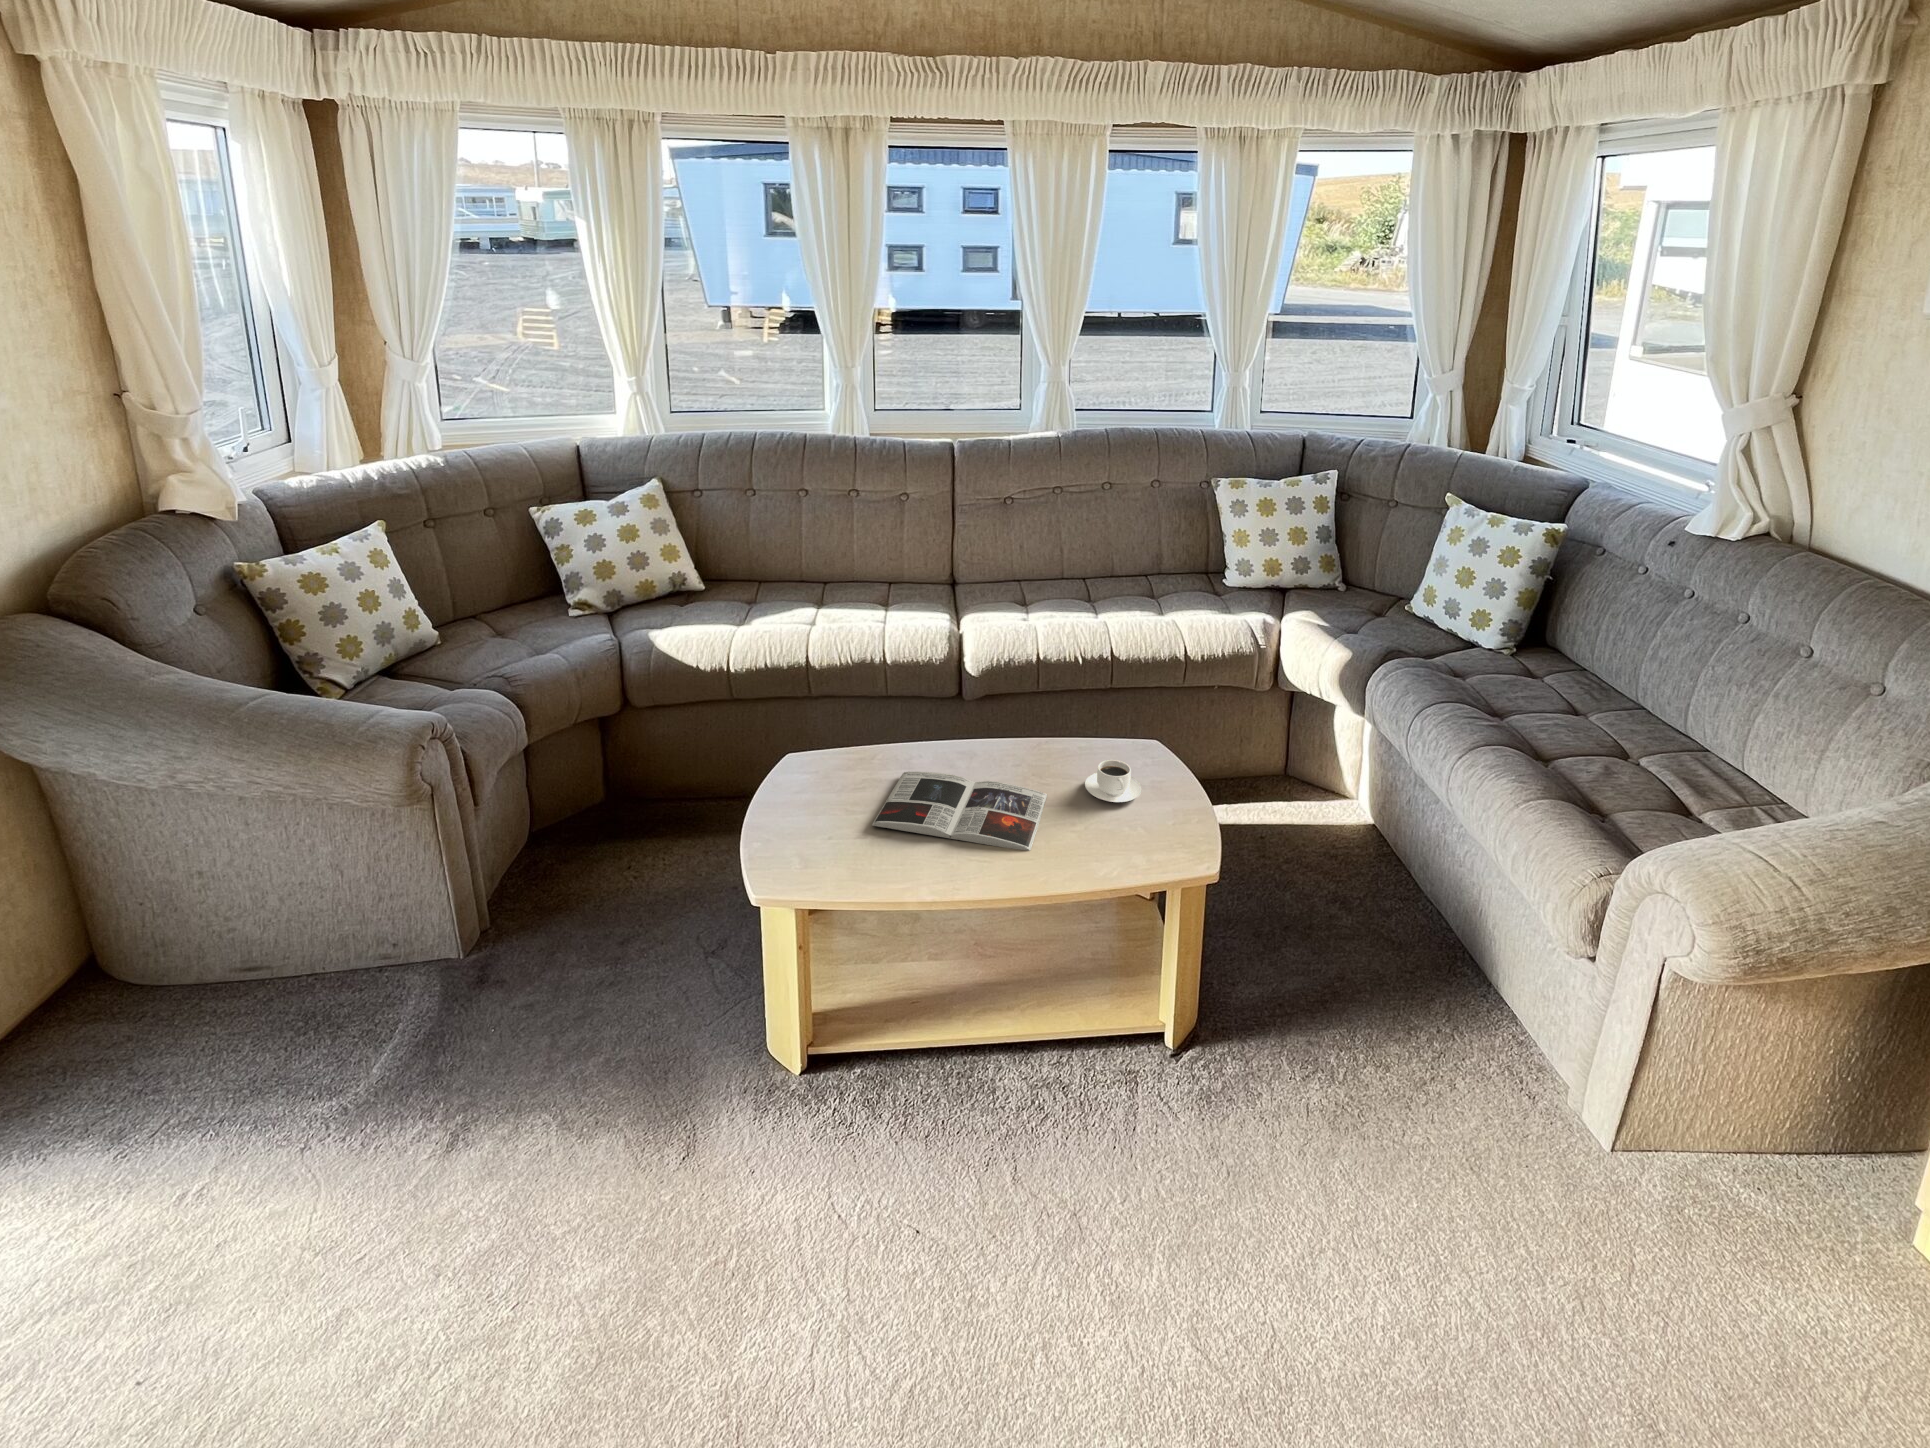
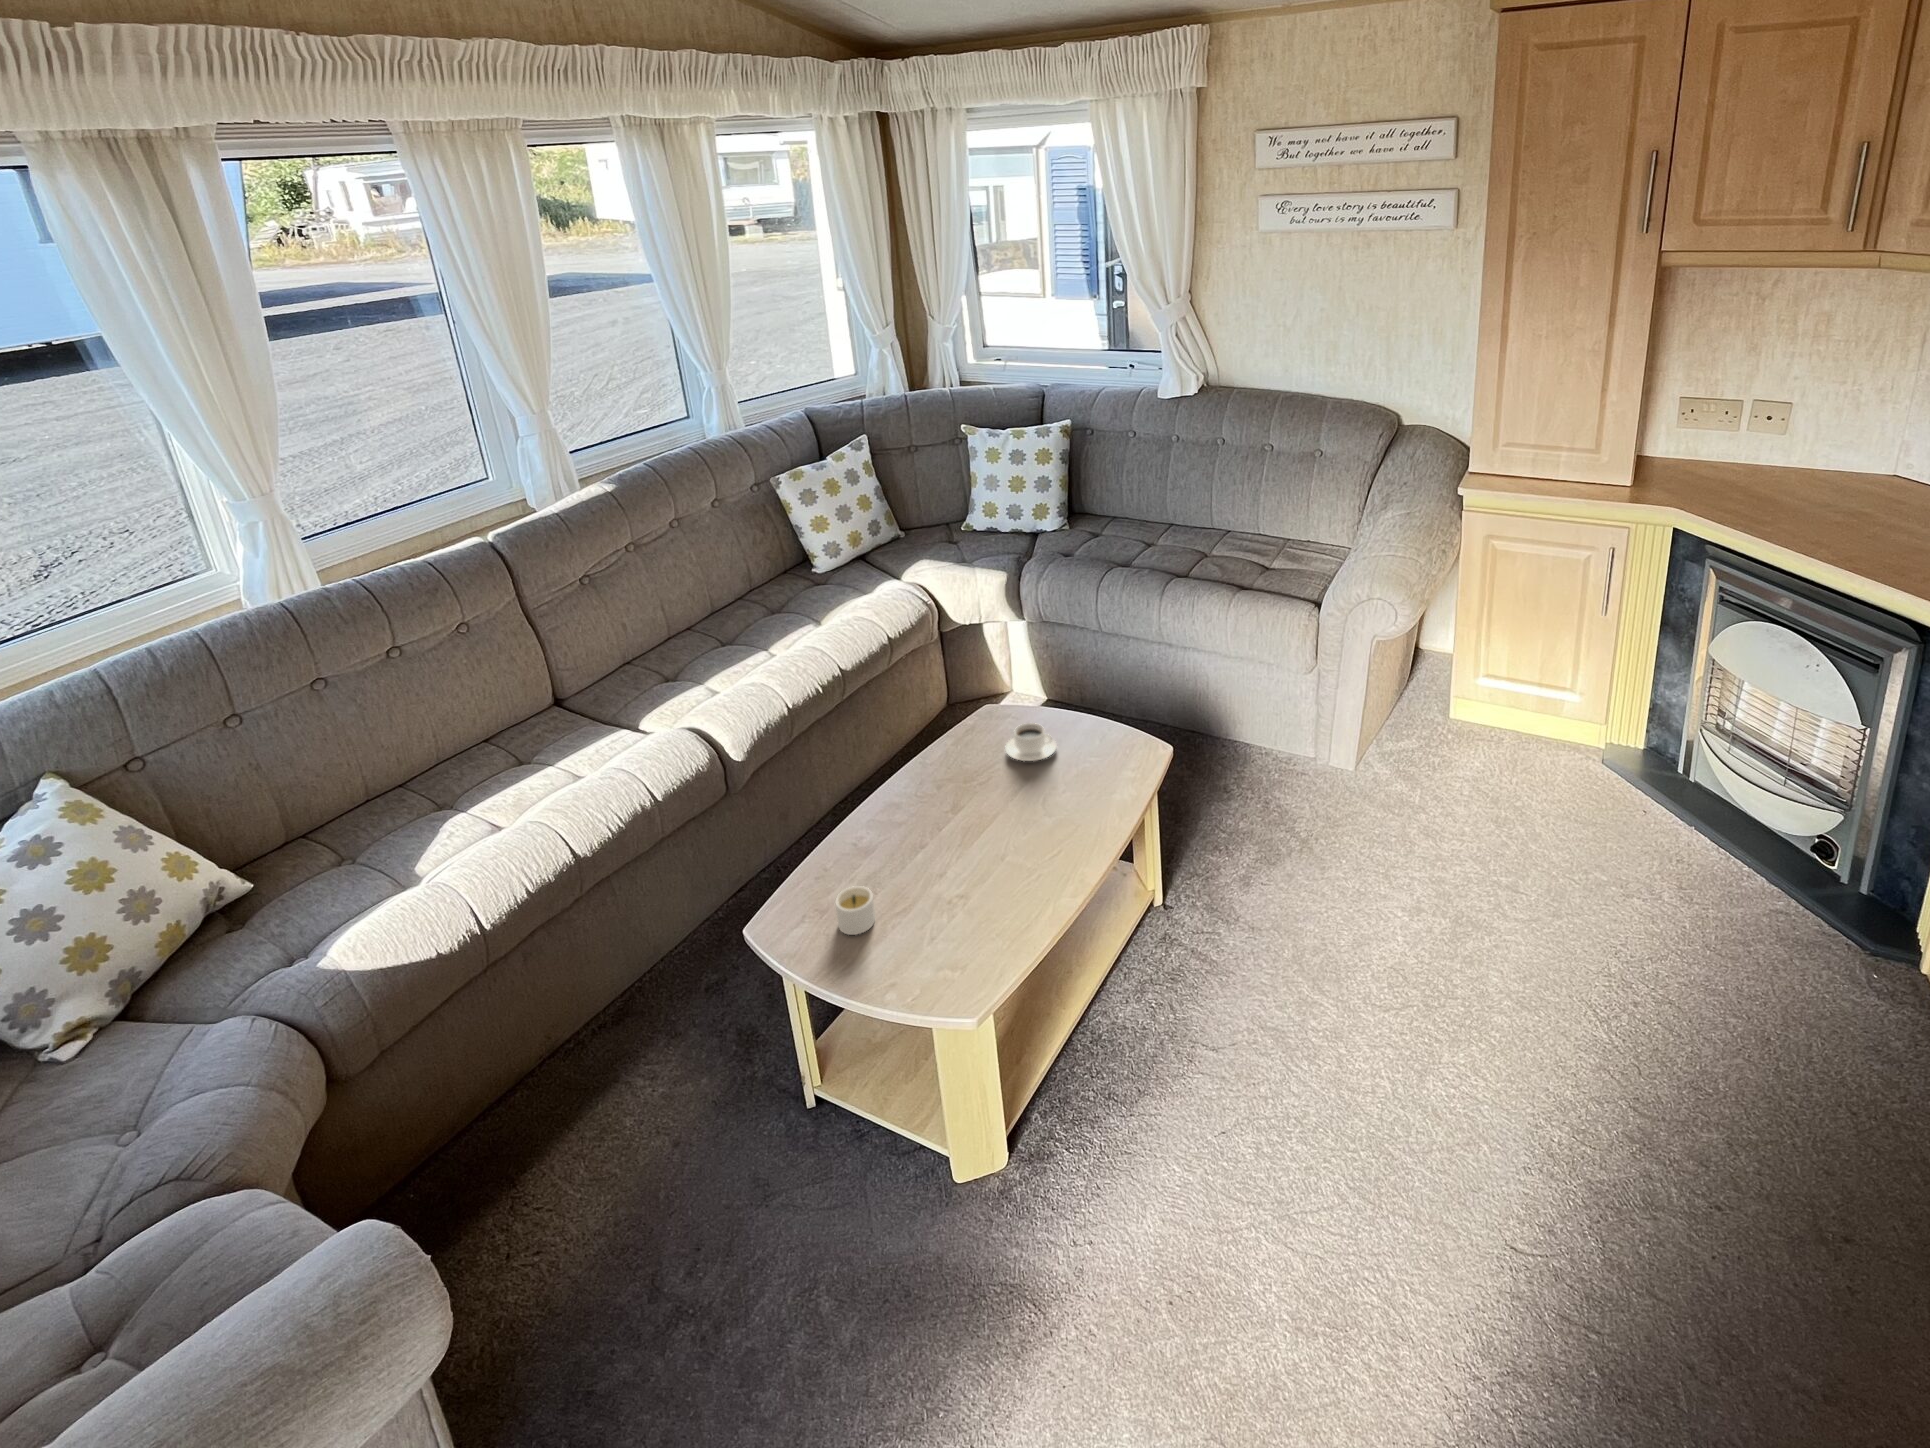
candle: none [807,764,840,812] -> present [836,886,875,935]
magazine: present [872,771,1047,851] -> none [882,785,1067,902]

